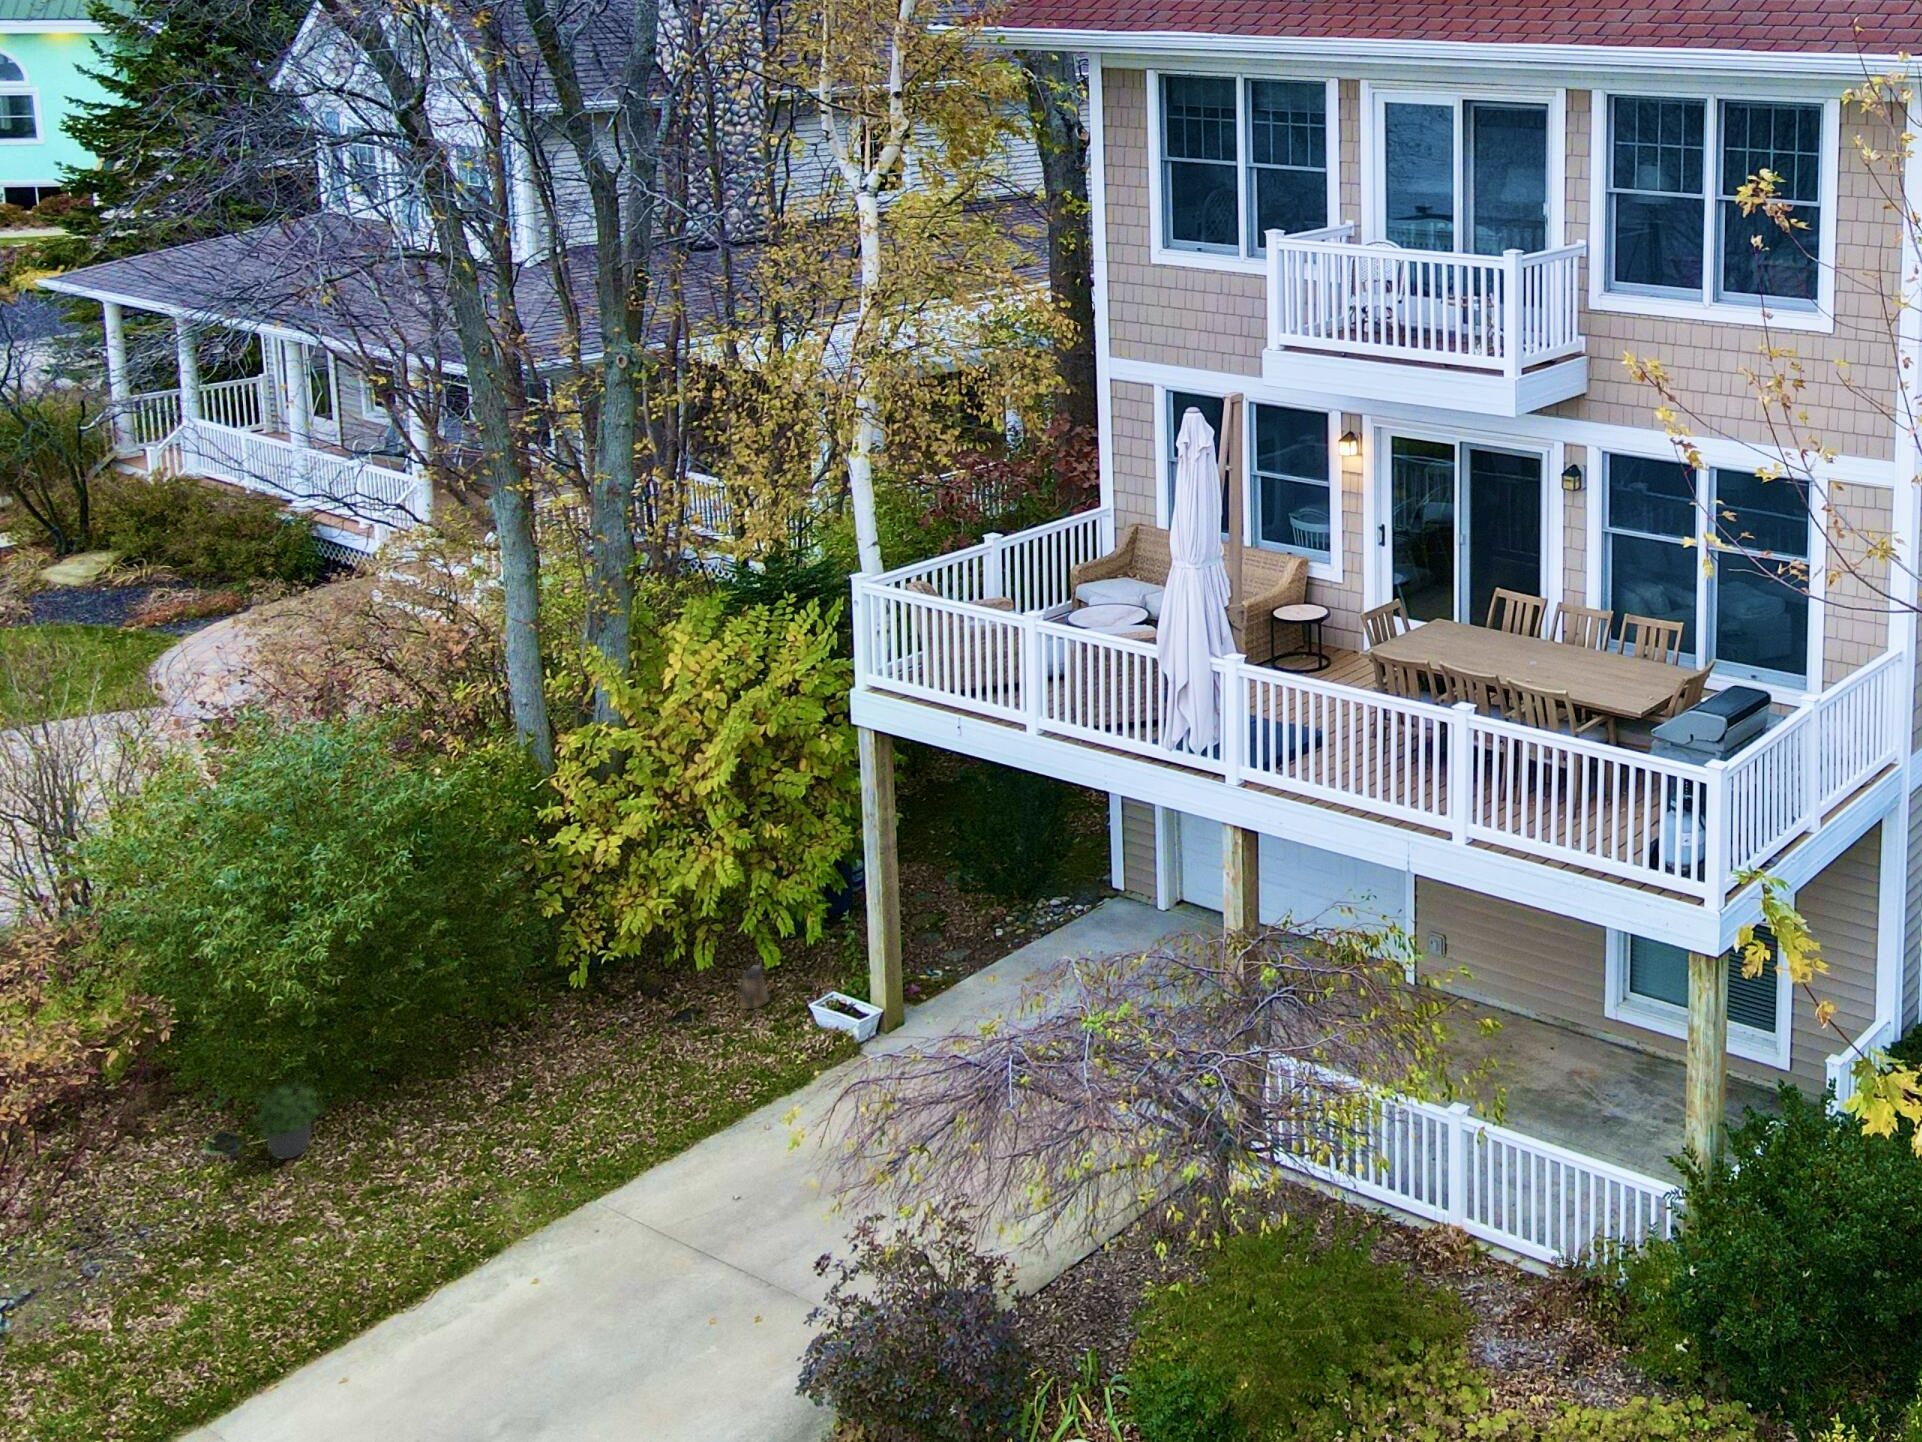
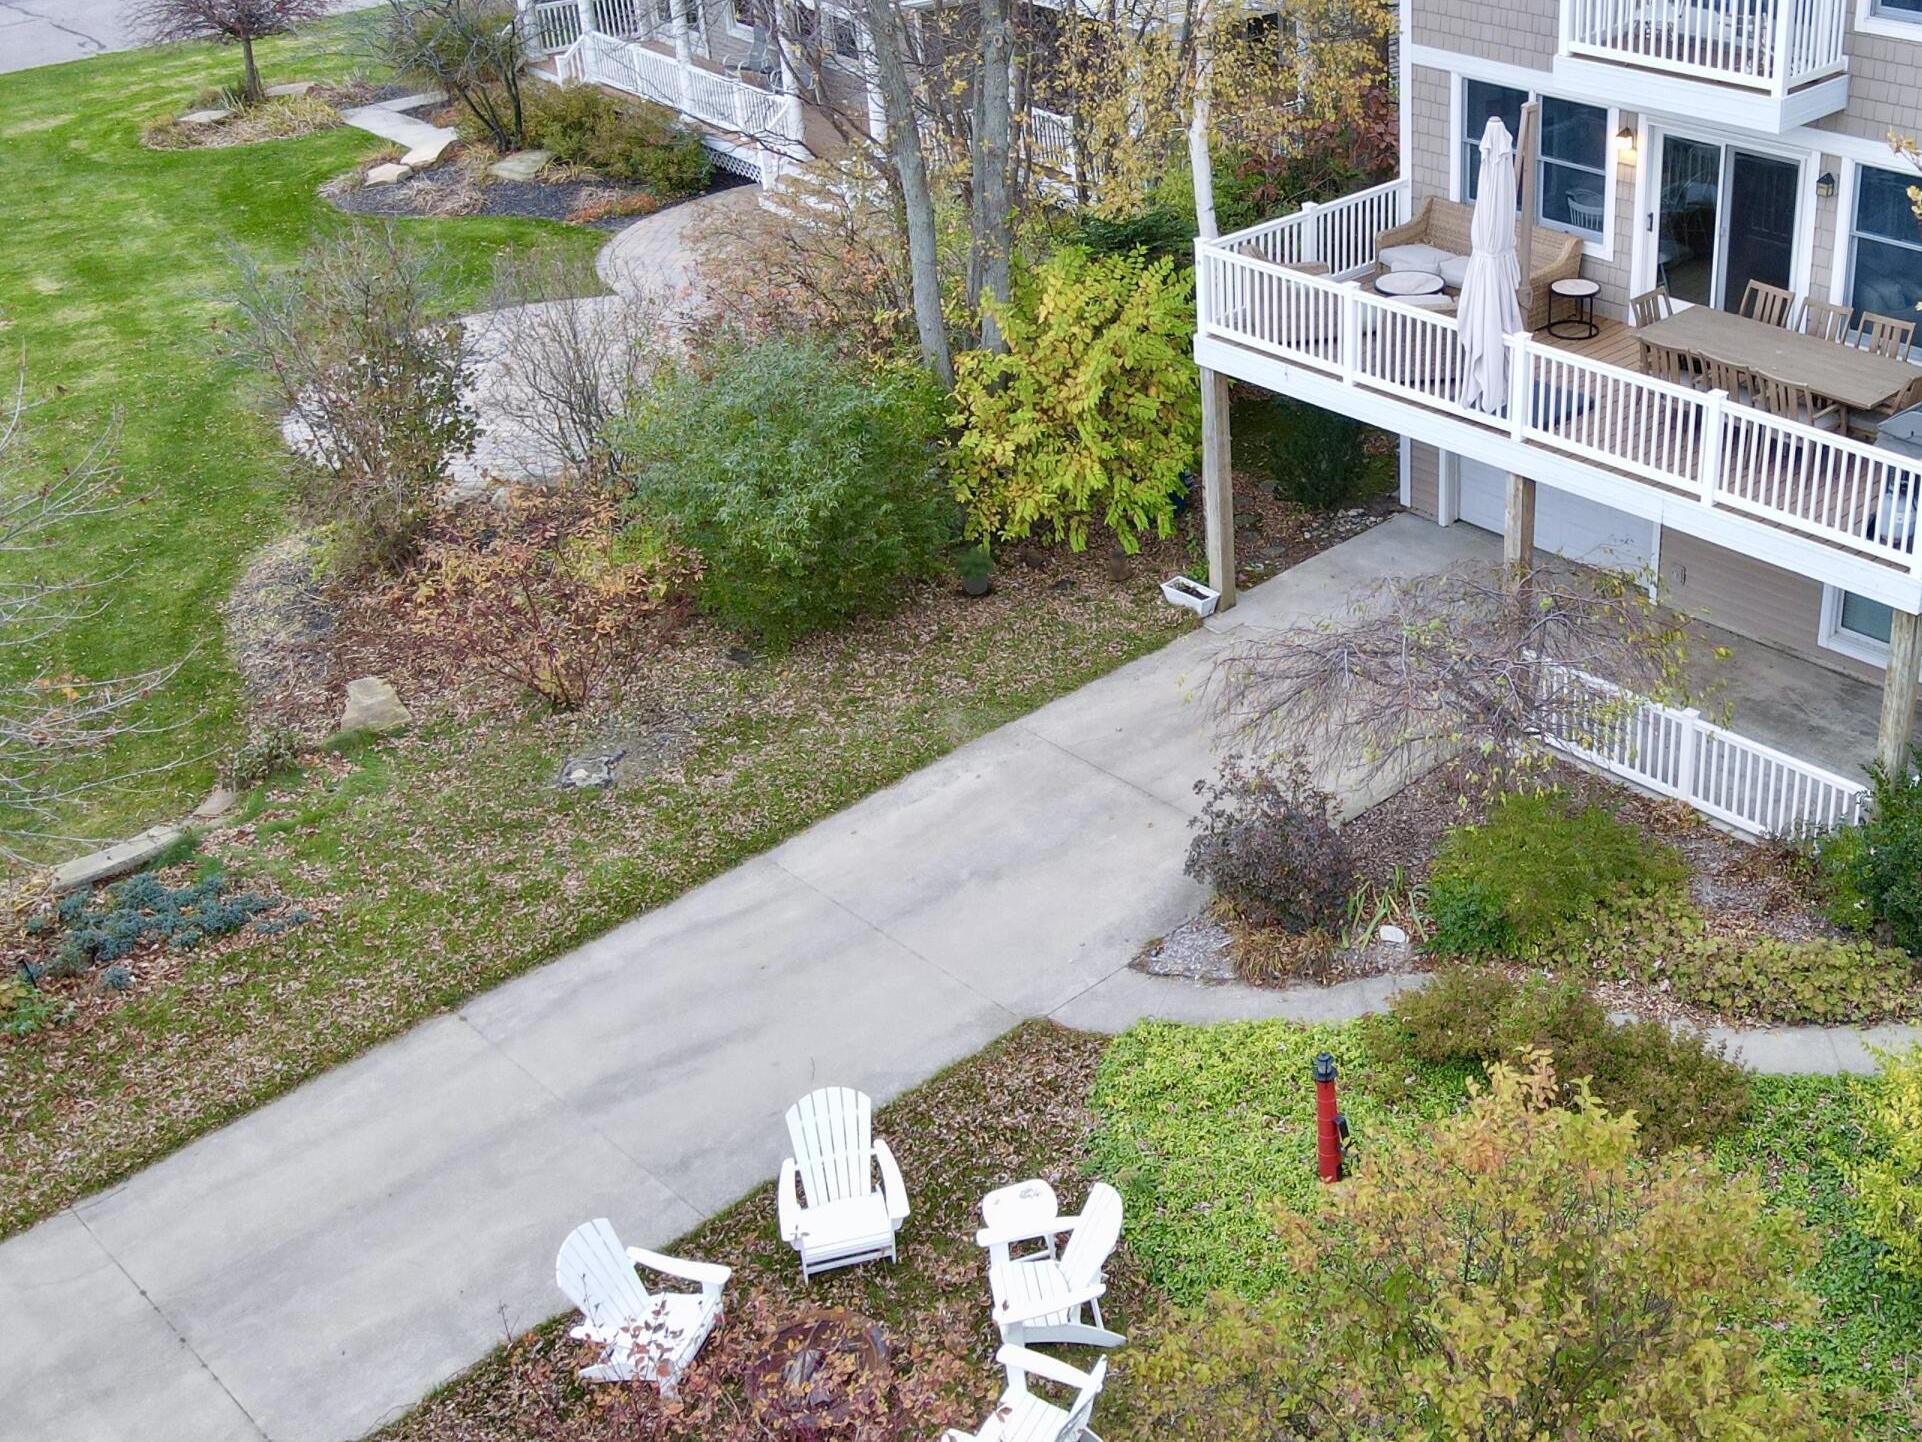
potted plant: present [253,1079,325,1159] -> present [955,544,995,595]

